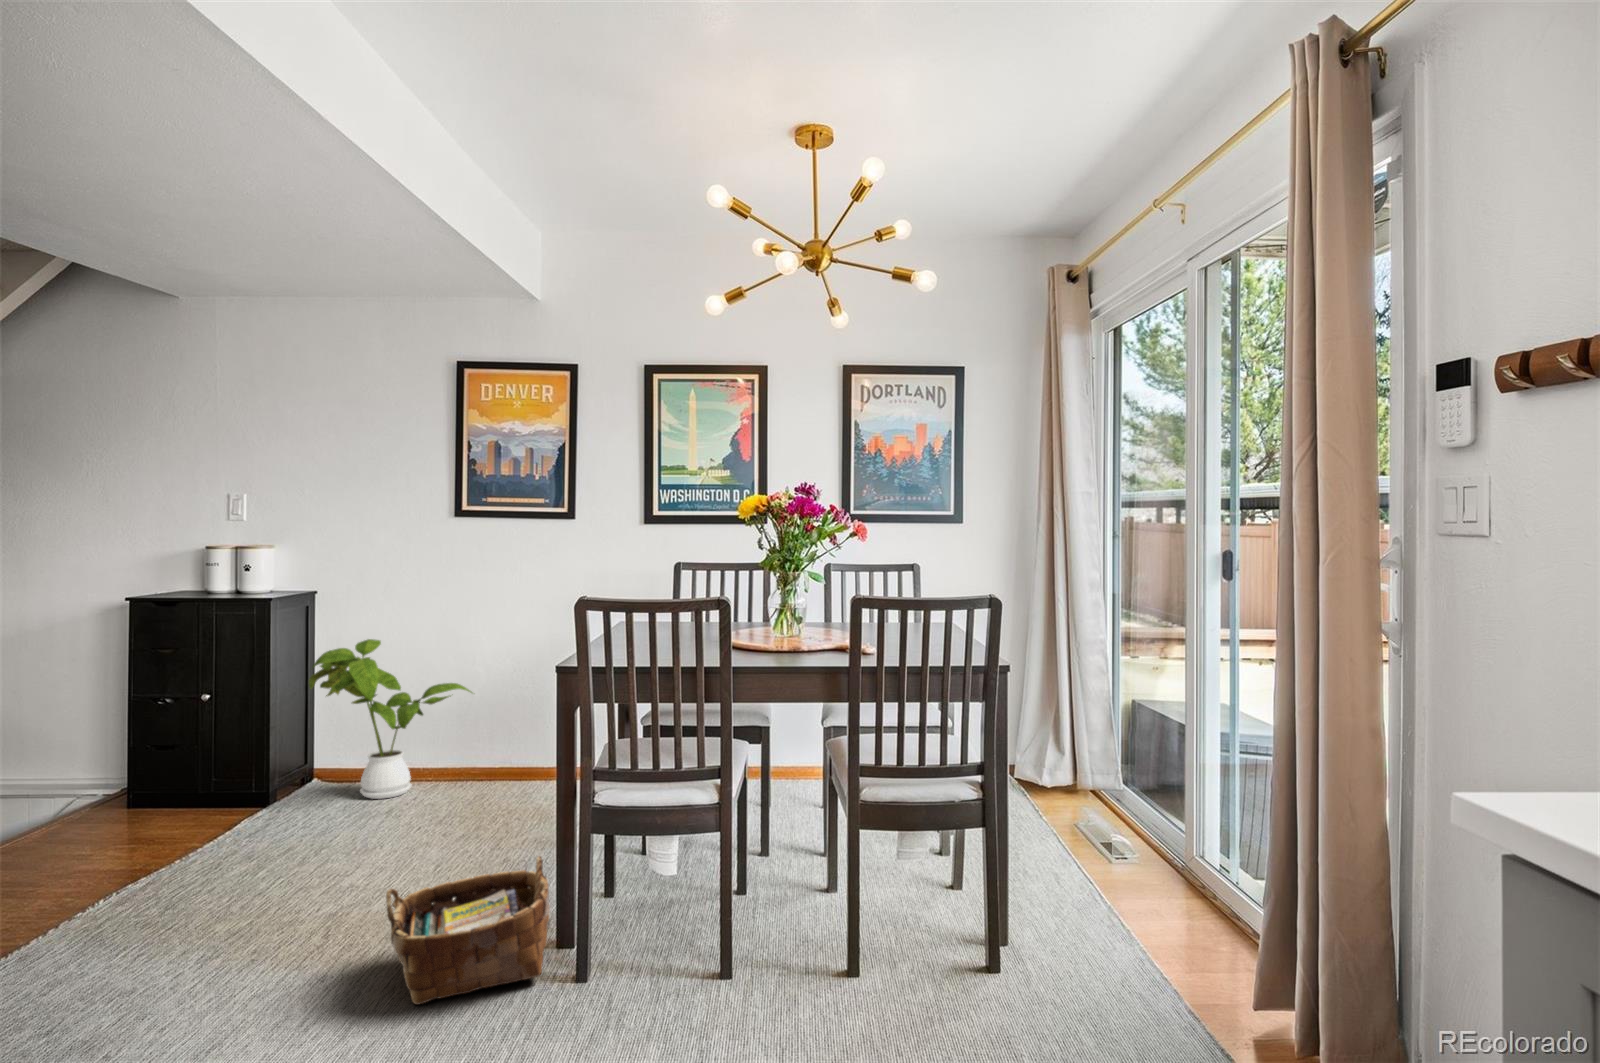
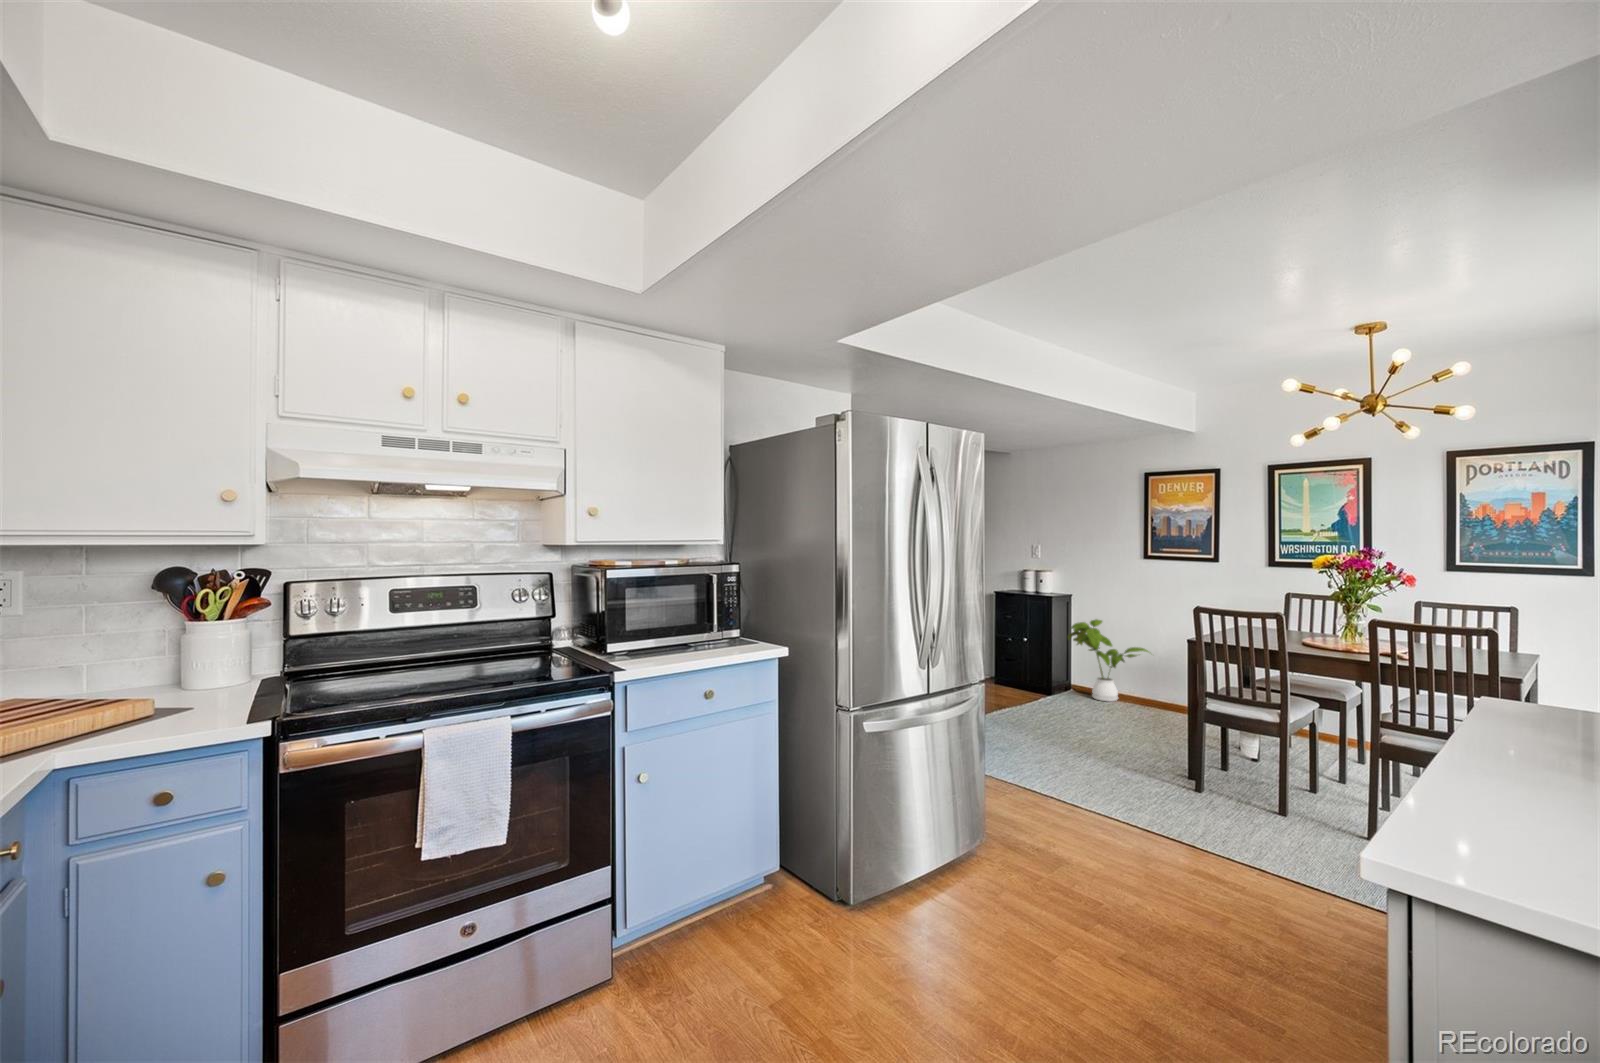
woven basket: present [386,856,550,1004] -> none [1099,725,1179,783]

